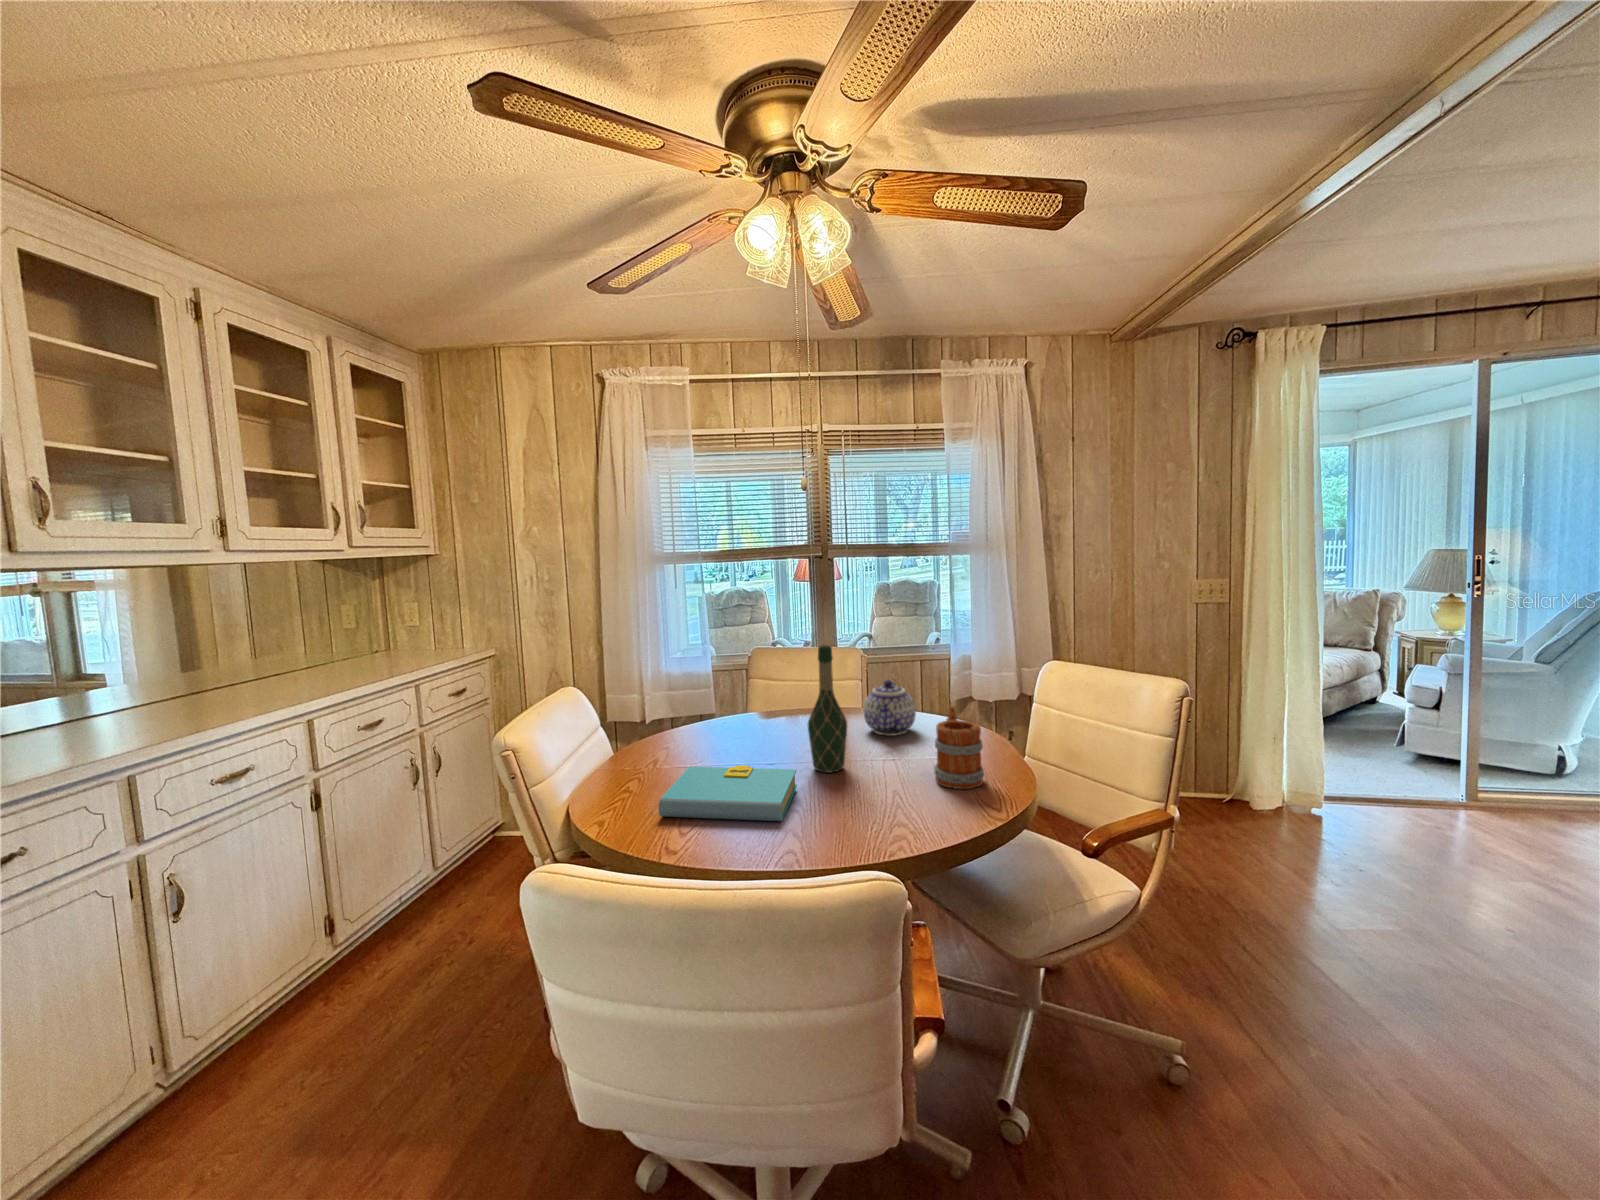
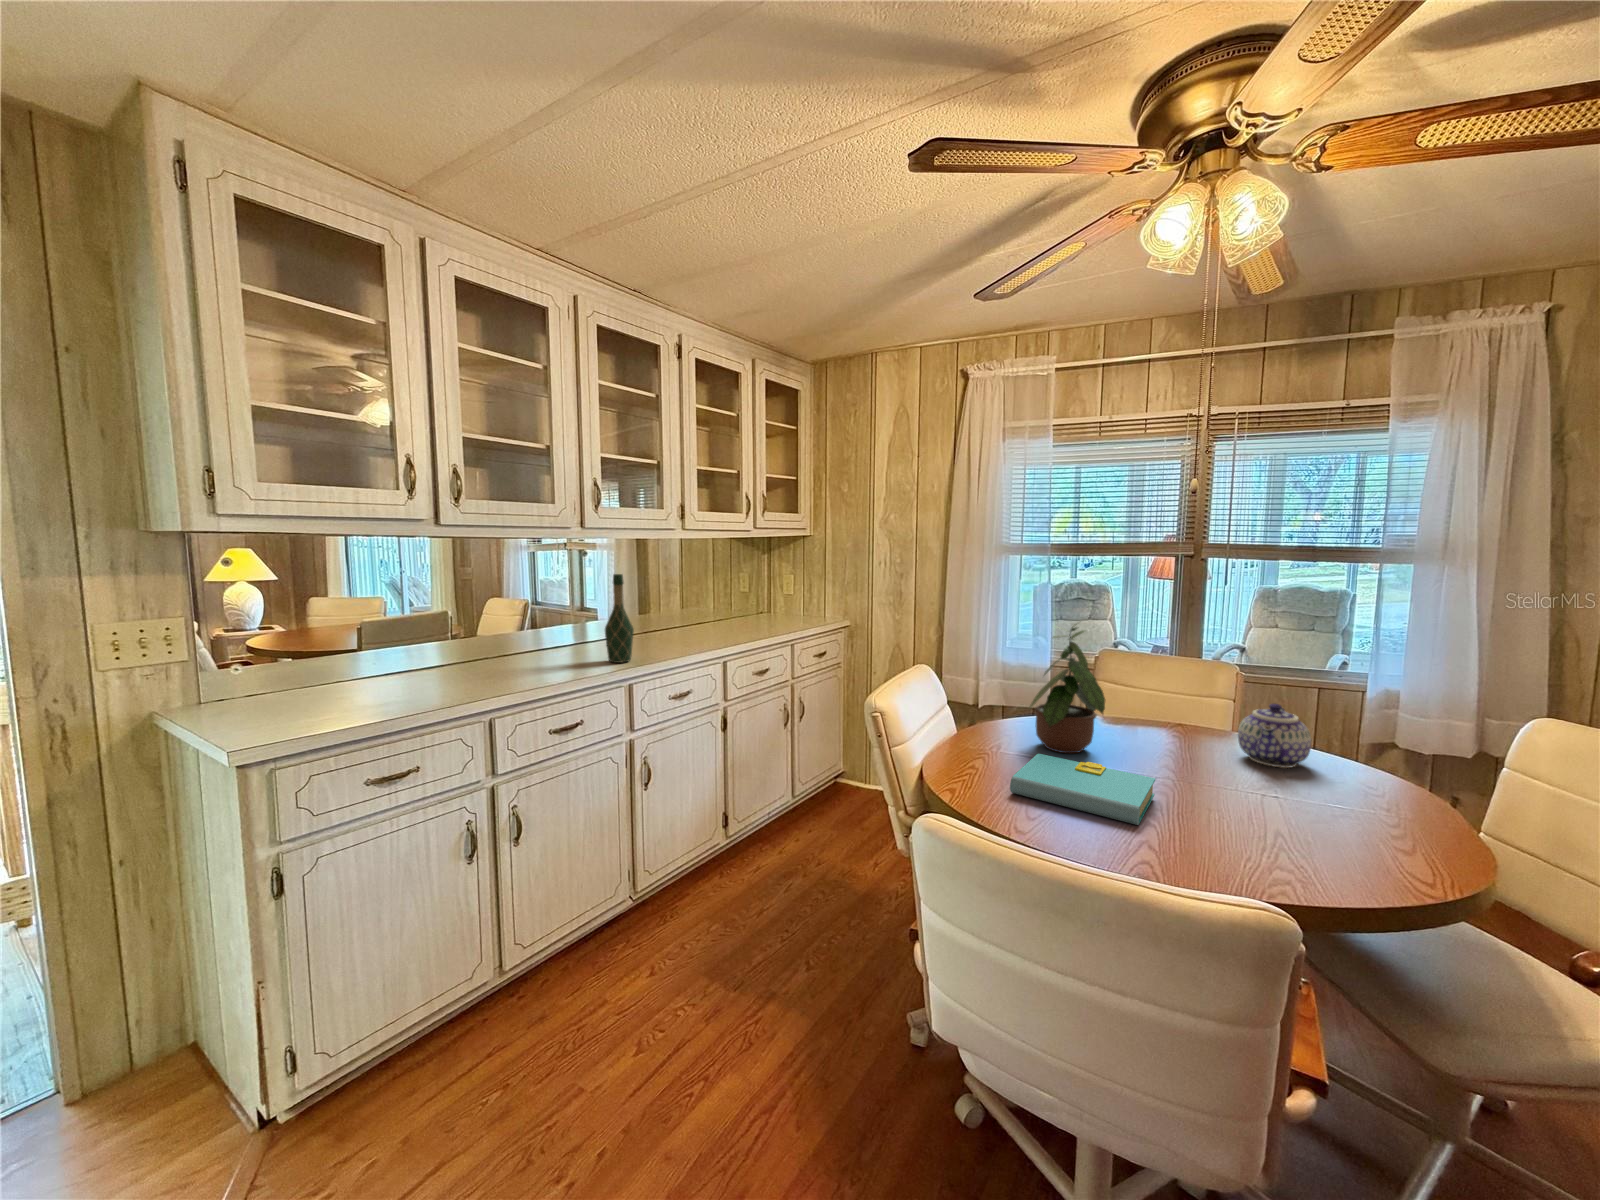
potted plant: none [679,624,761,760] -> present [1030,627,1105,753]
wine bottle: present [808,645,847,772] -> present [605,574,634,663]
mug: present [934,706,984,789] -> none [1336,746,1415,847]

